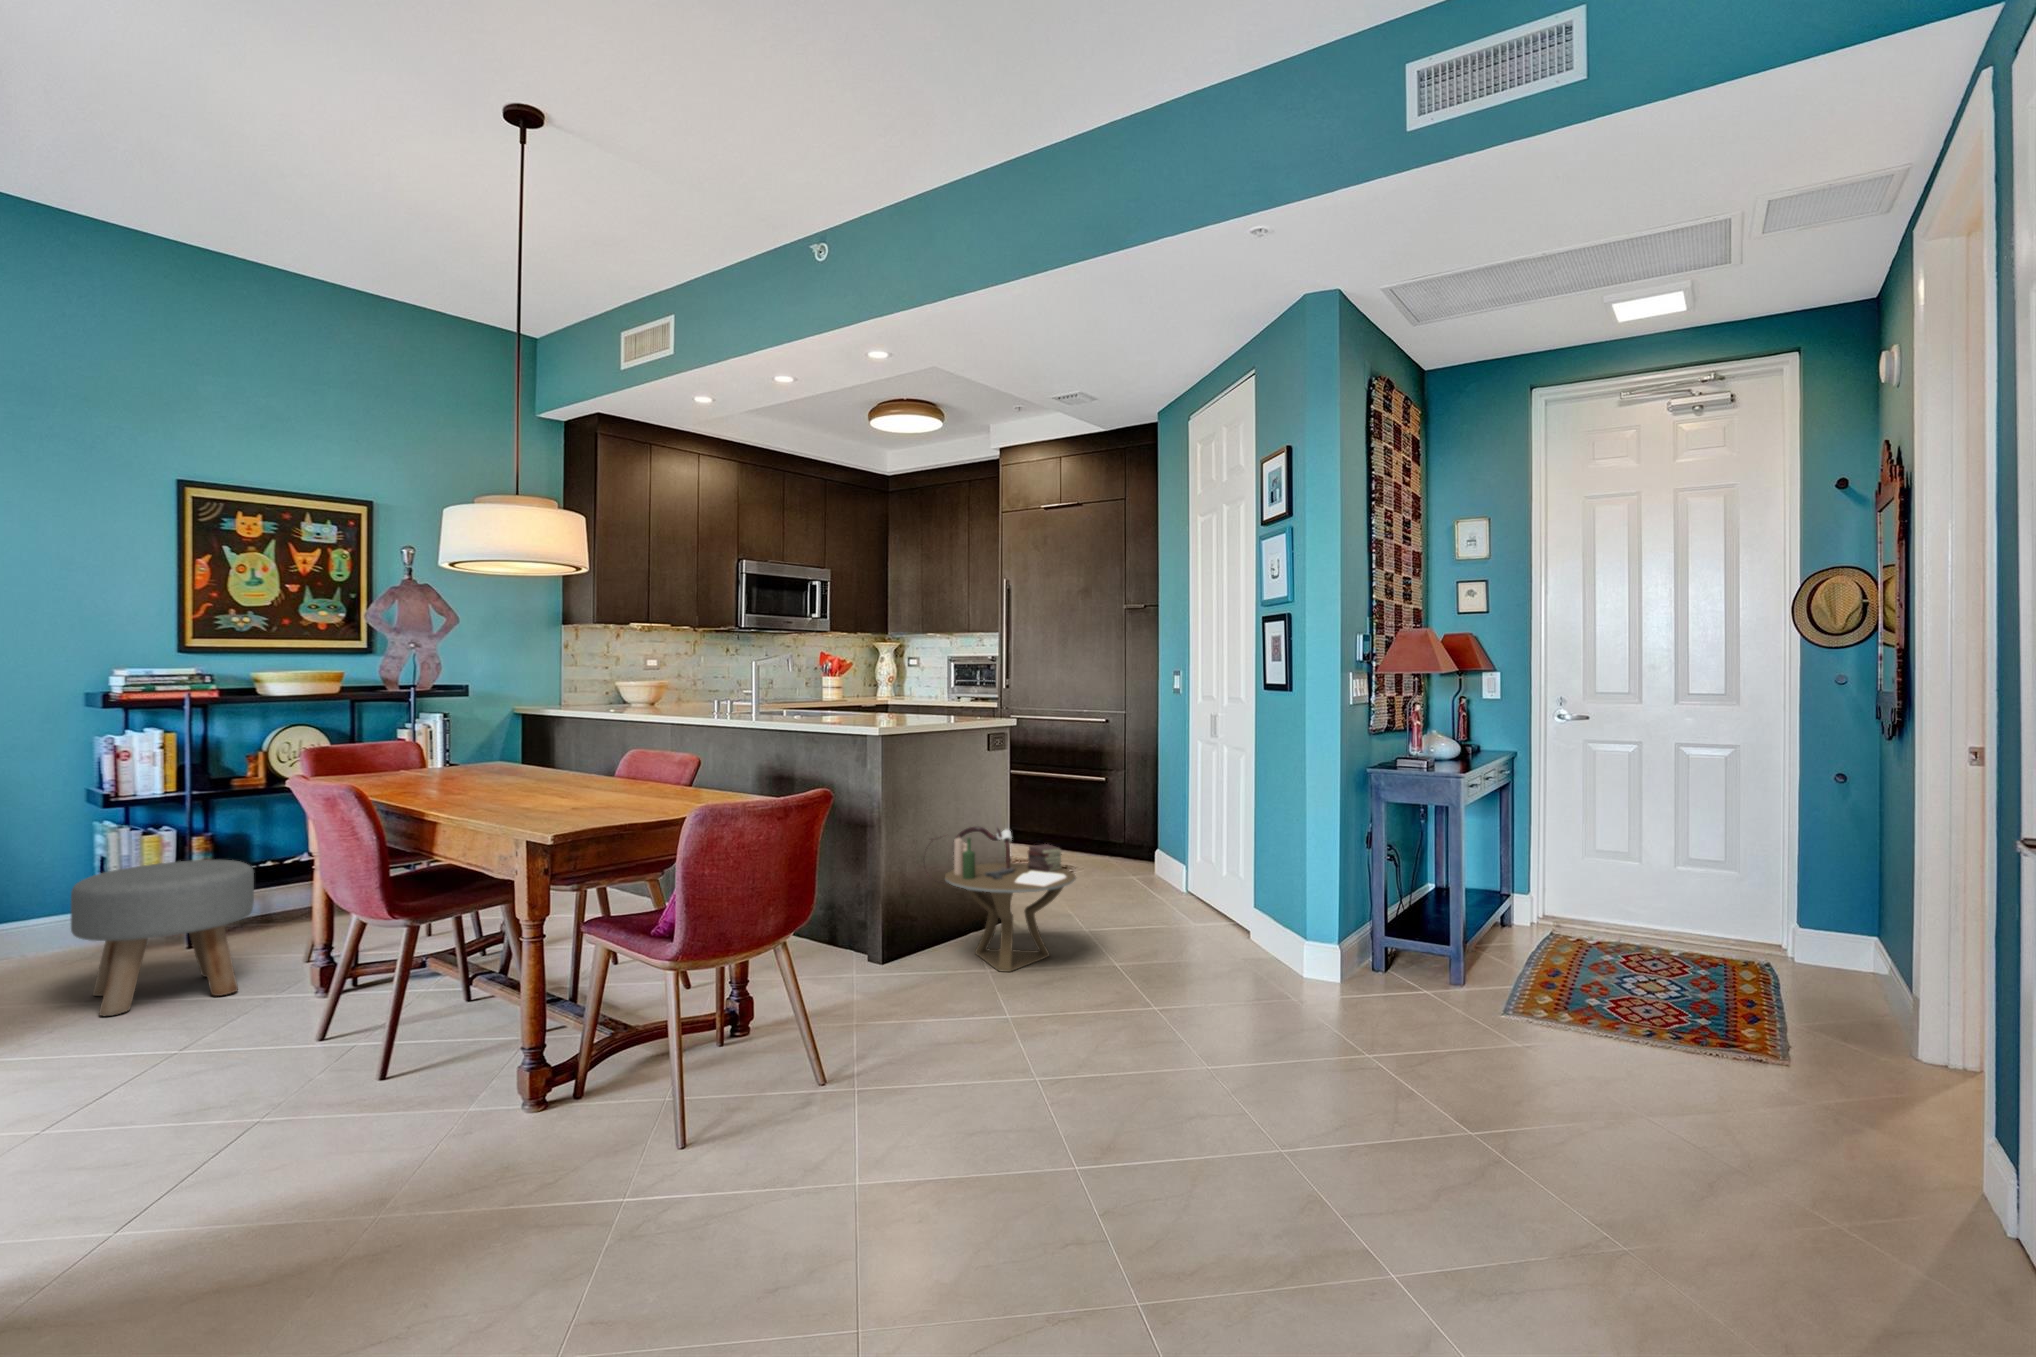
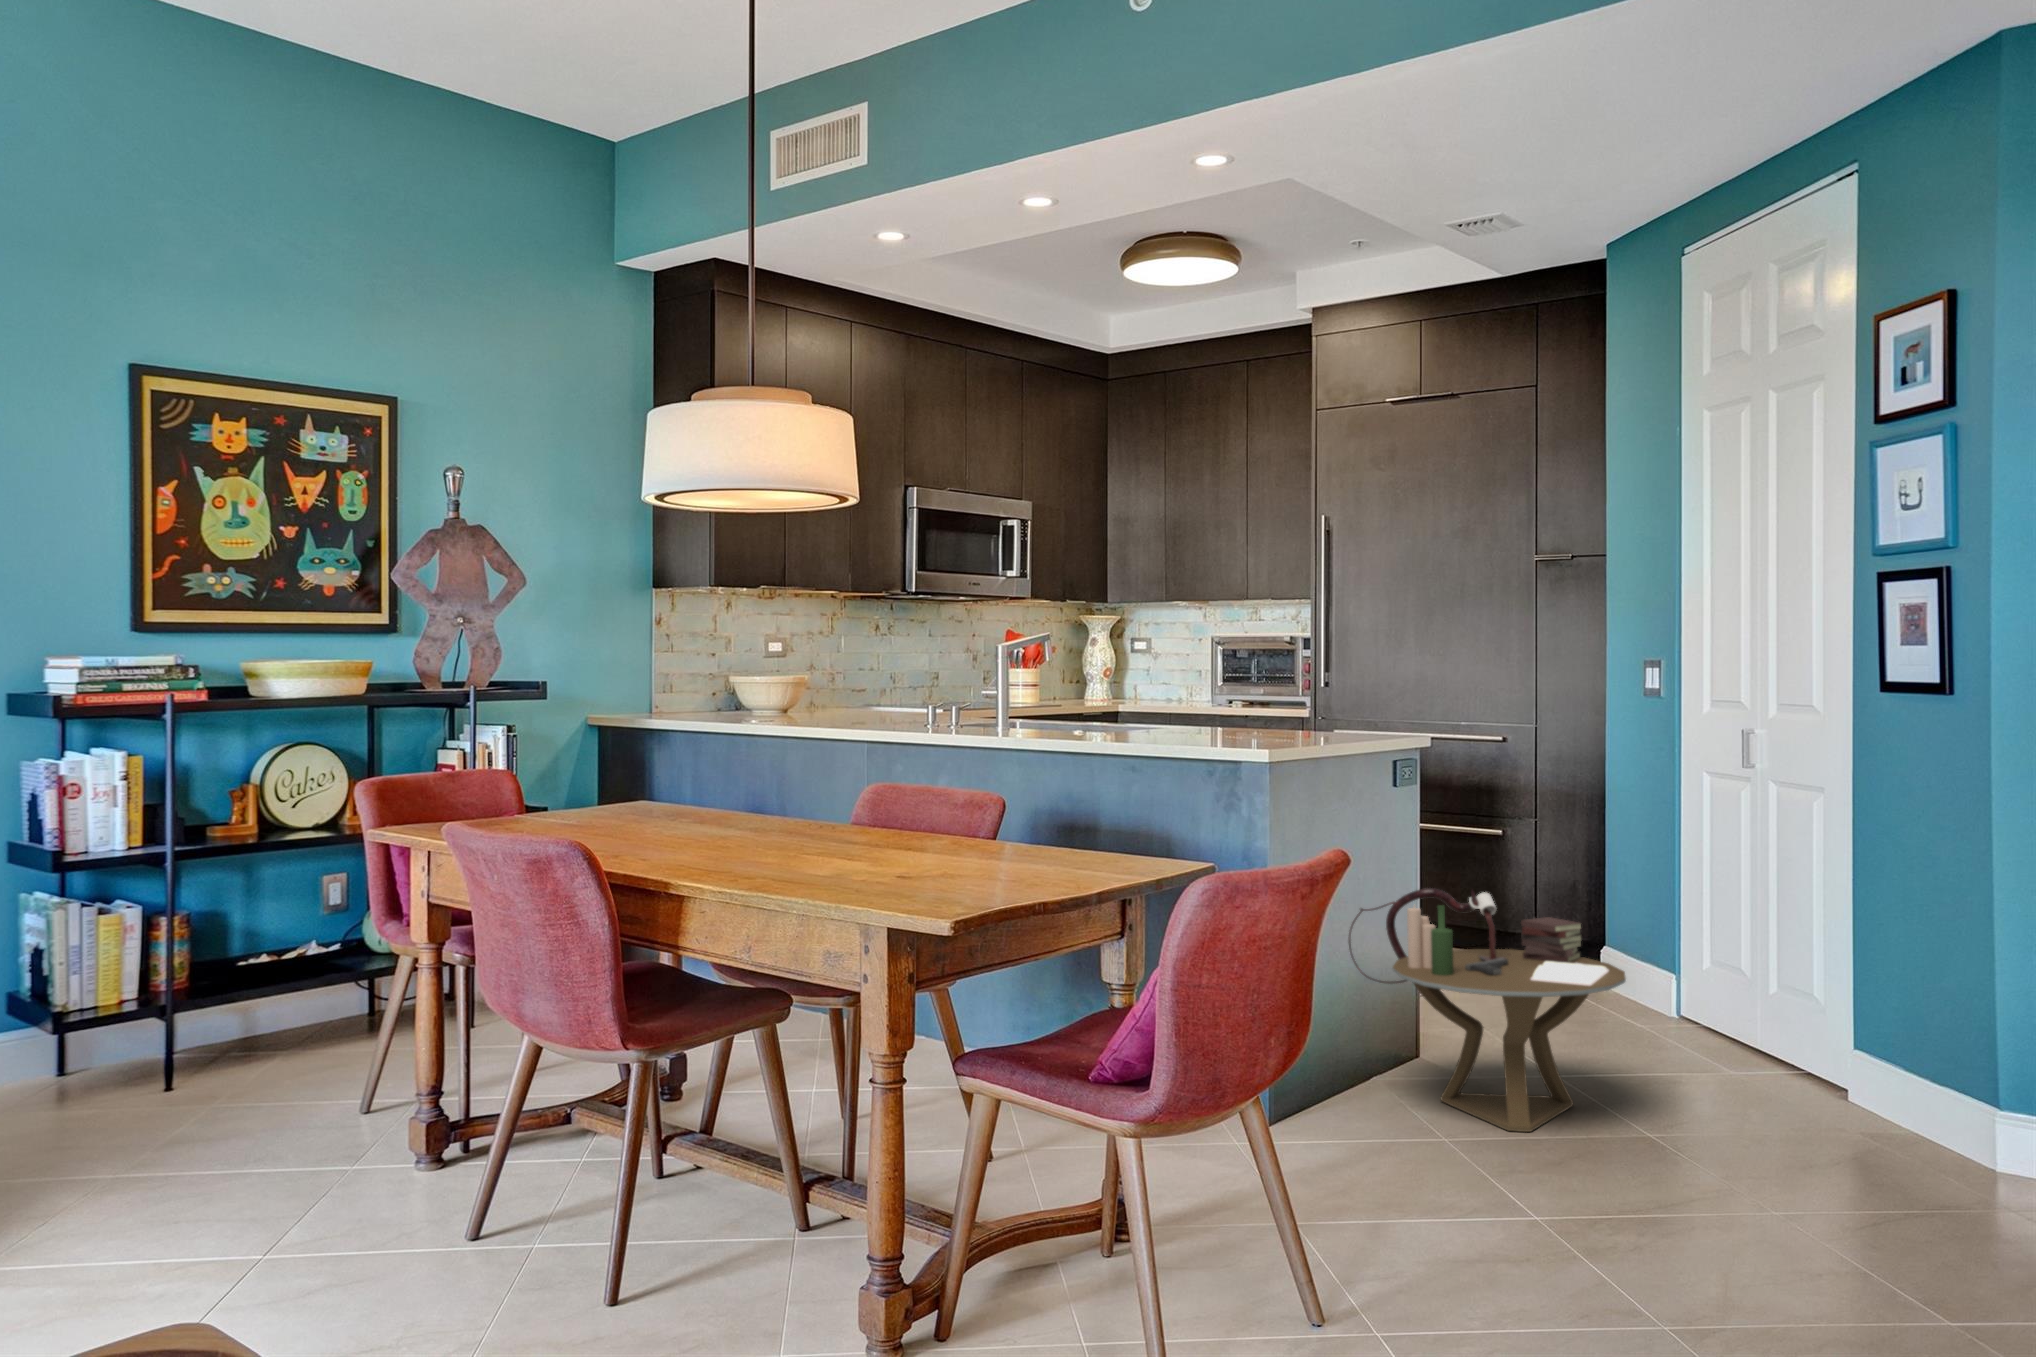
ottoman: present [71,860,254,1016] -> none [39,952,297,1204]

